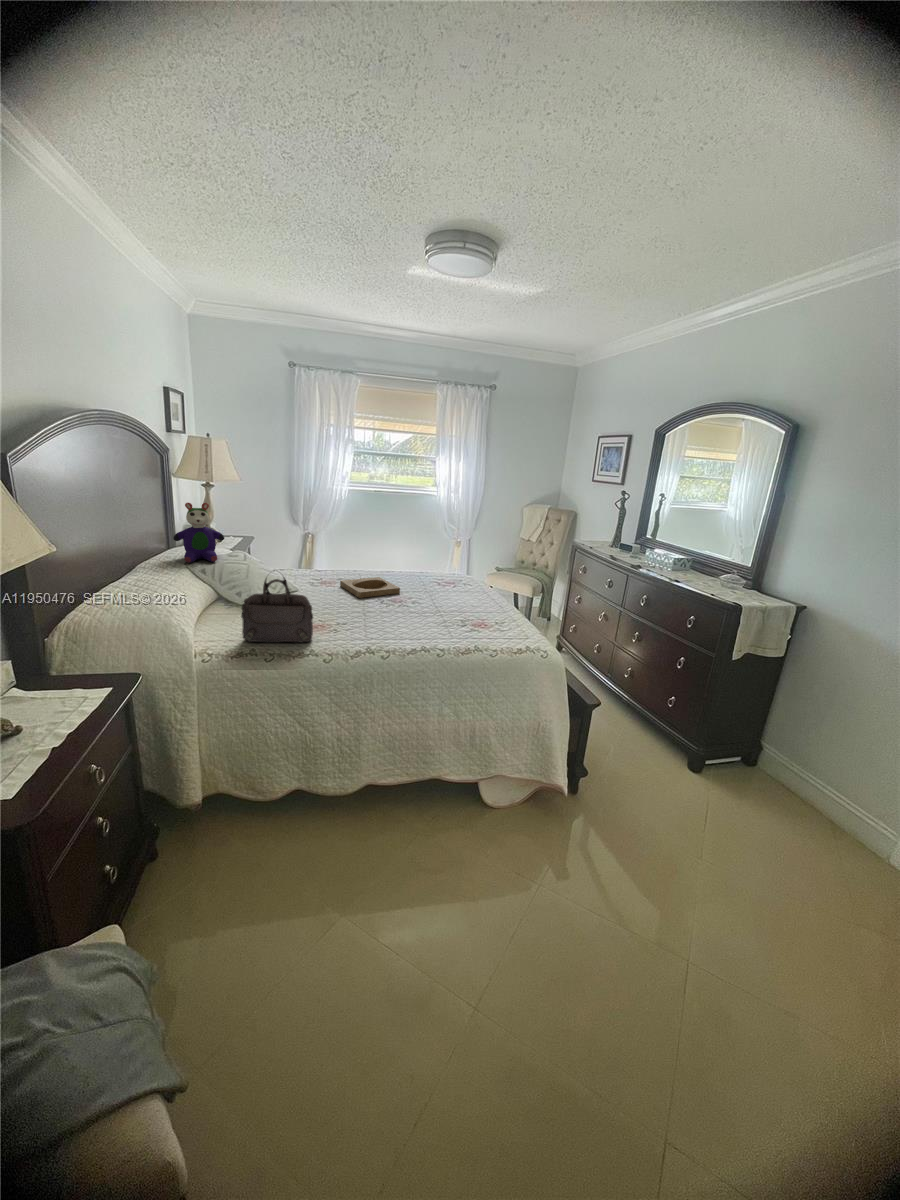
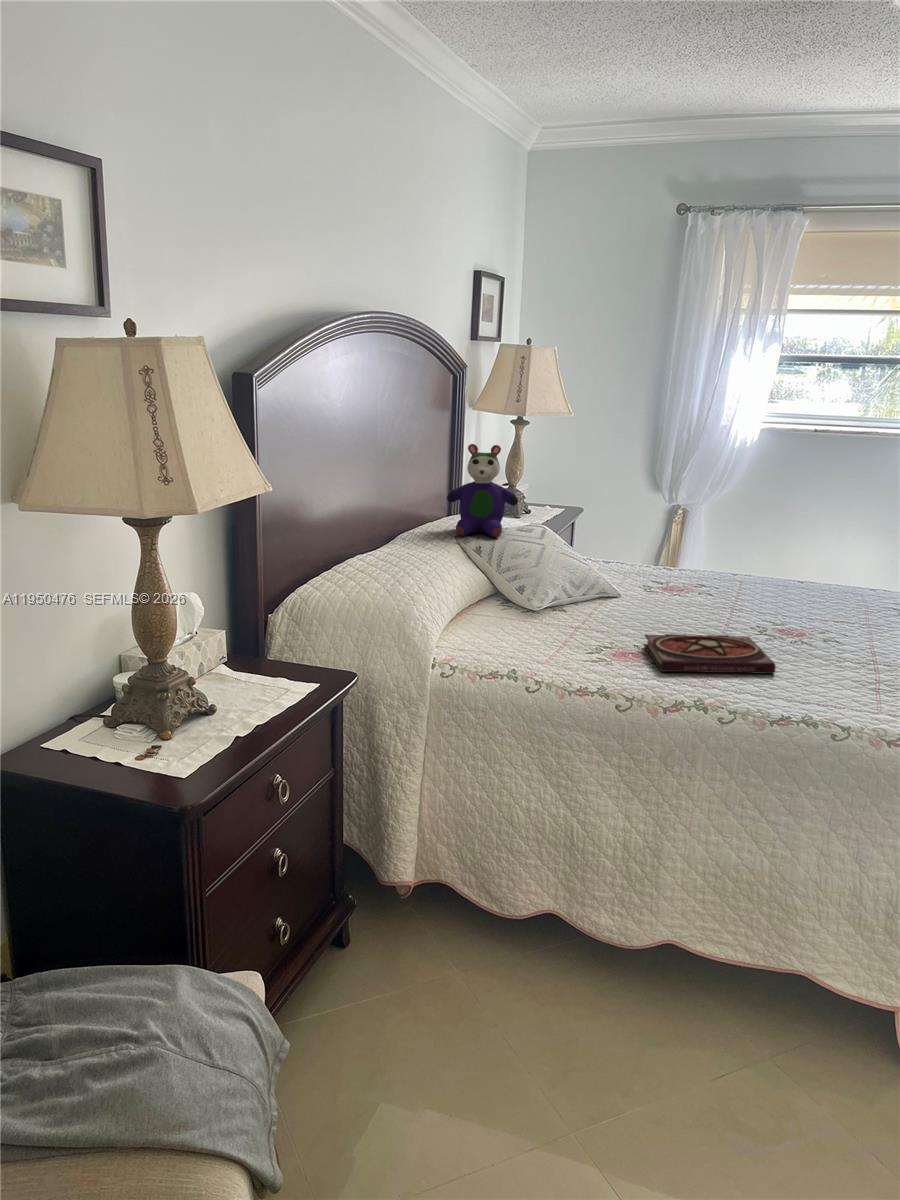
handbag: present [241,577,313,643] -> none [505,549,615,675]
tray: present [340,577,400,598] -> none [697,589,806,622]
book: none [324,606,400,634] -> present [644,634,776,674]

